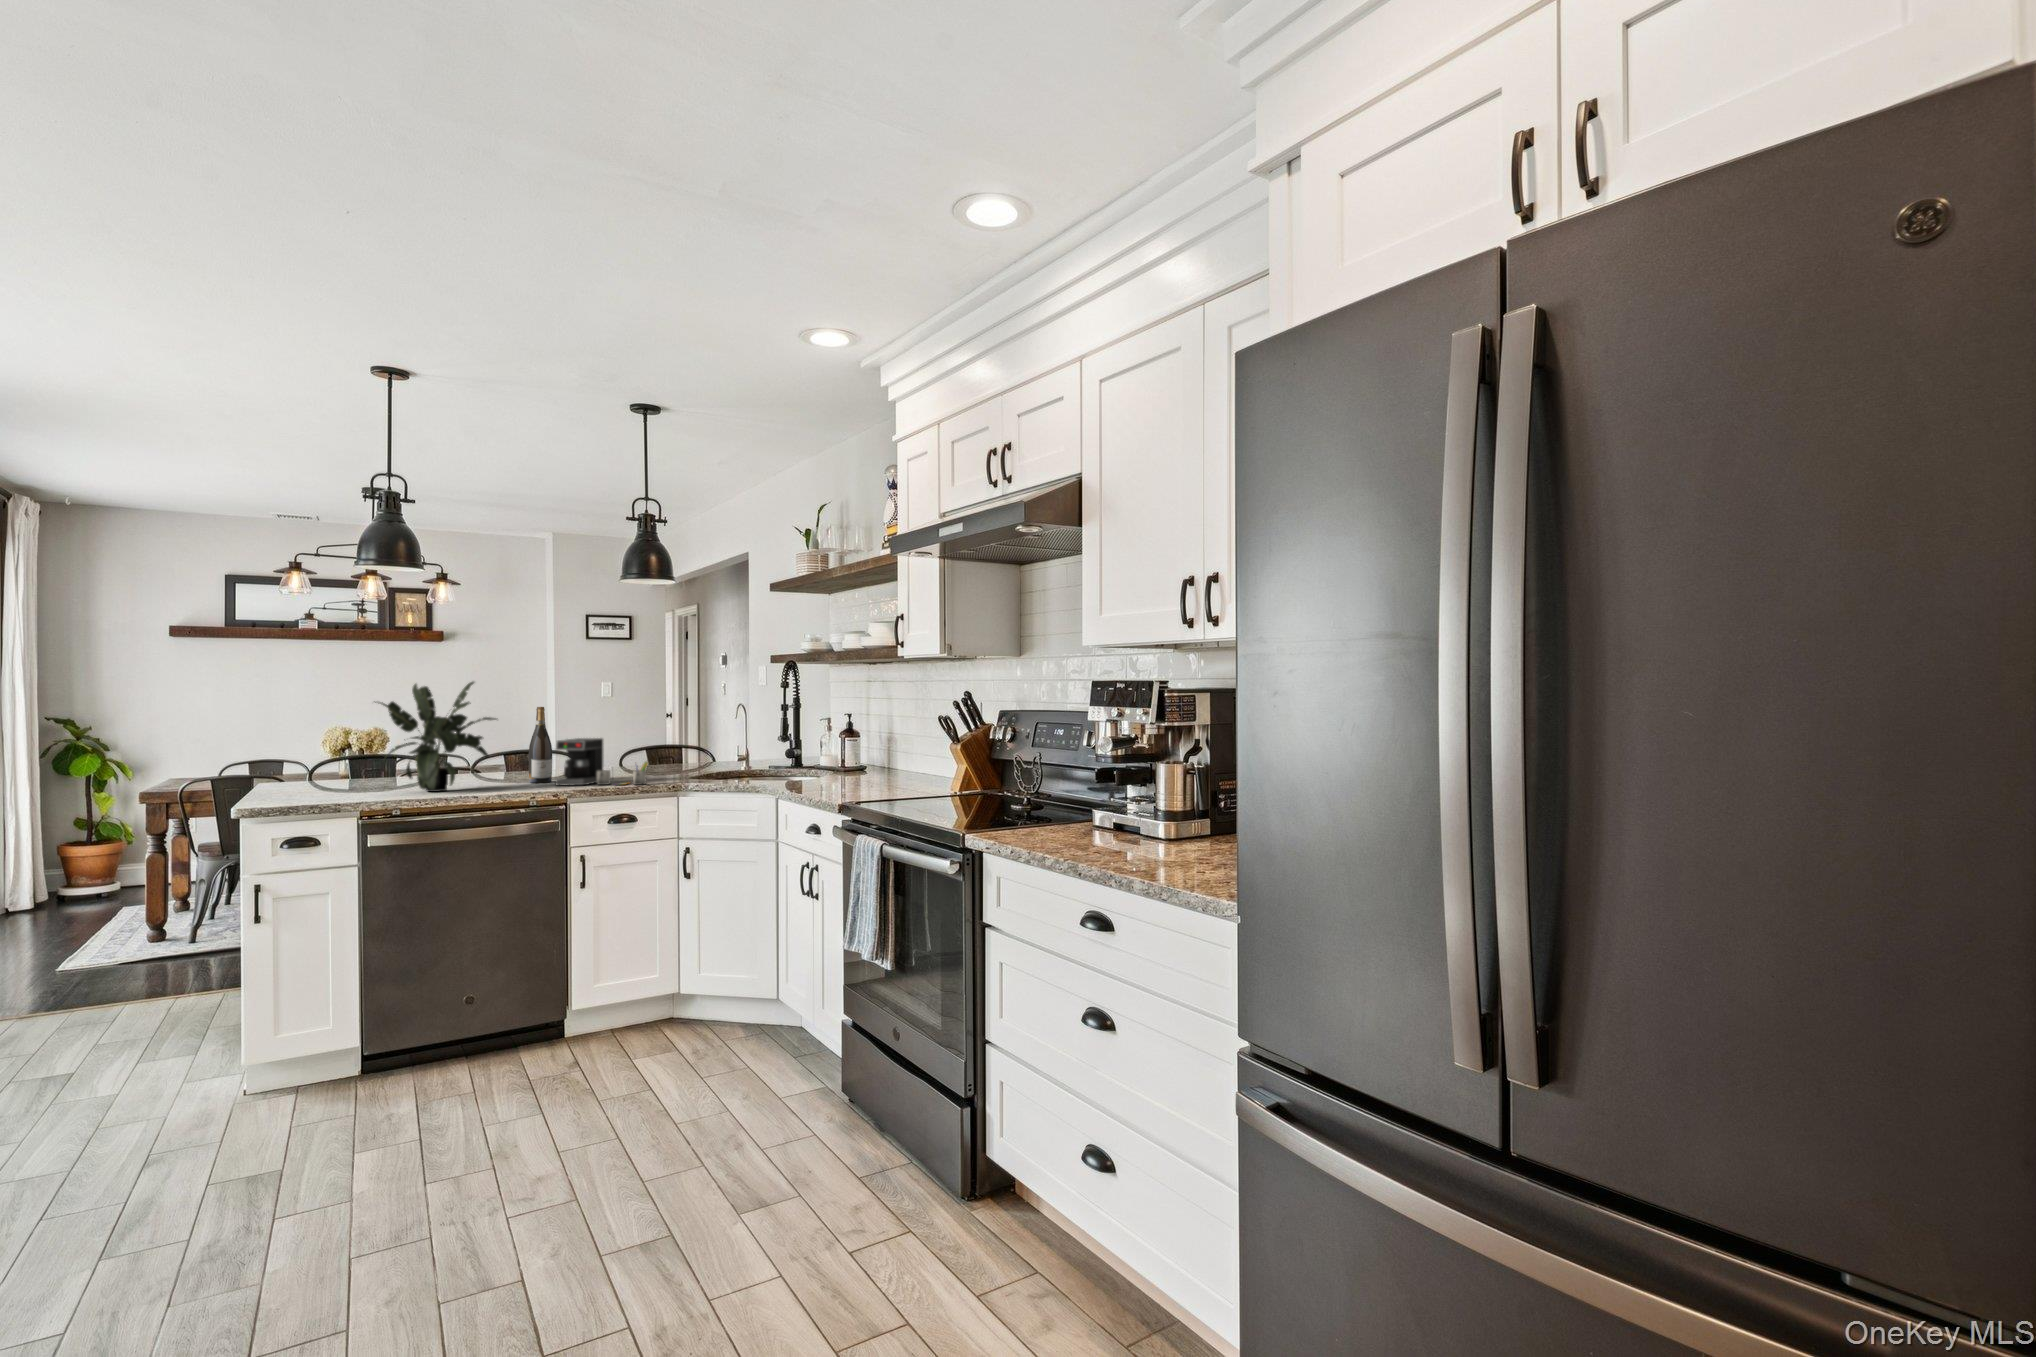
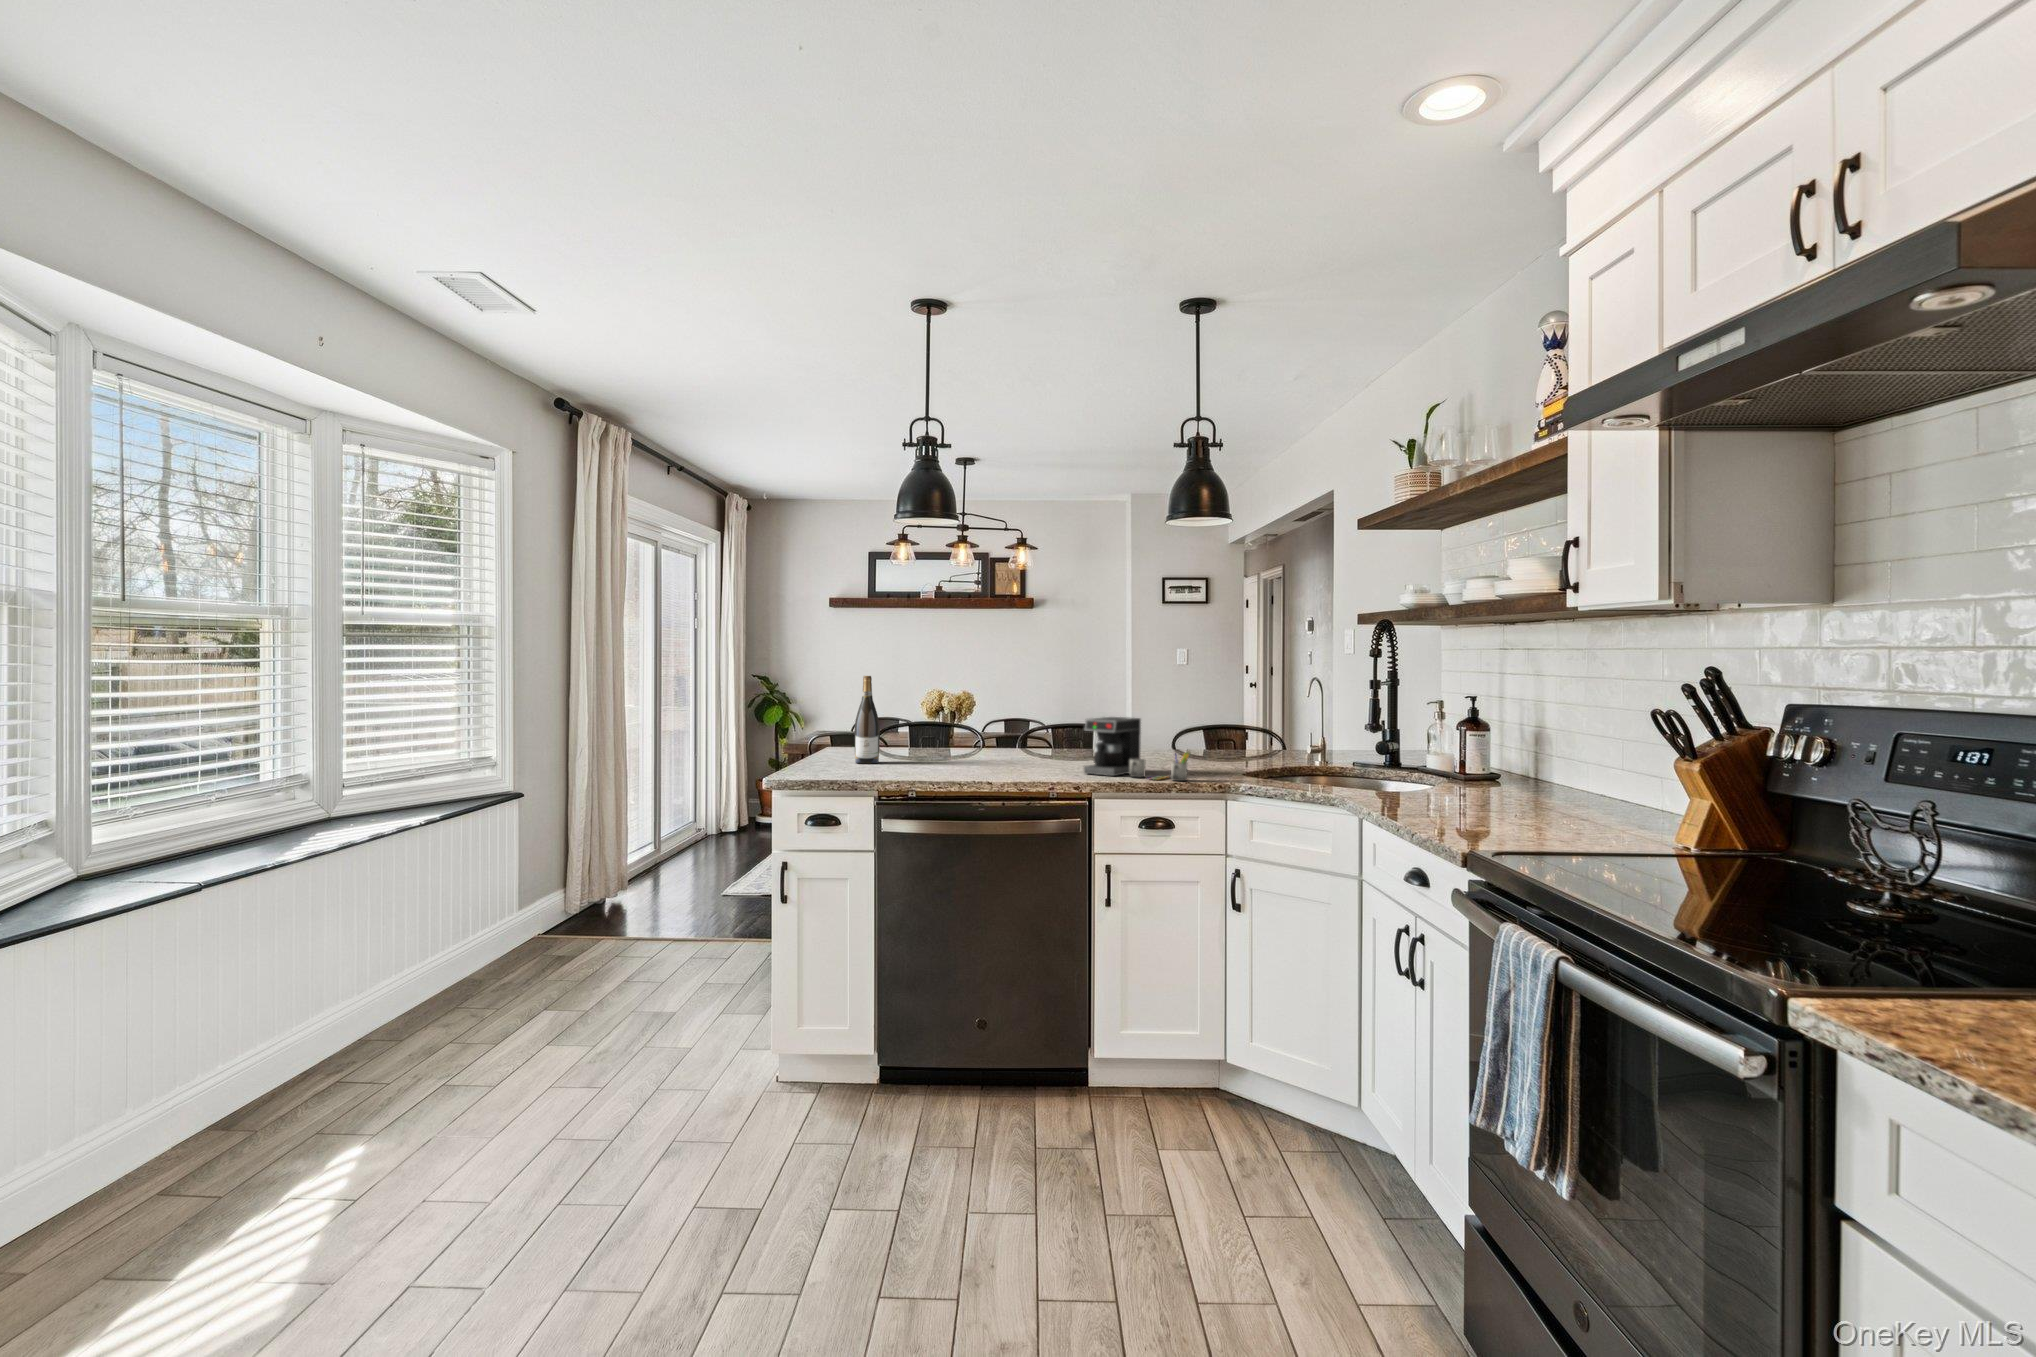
potted plant: present [374,682,496,792] -> none [896,646,1021,773]
wine bottle: present [529,707,552,783] -> present [855,676,880,764]

